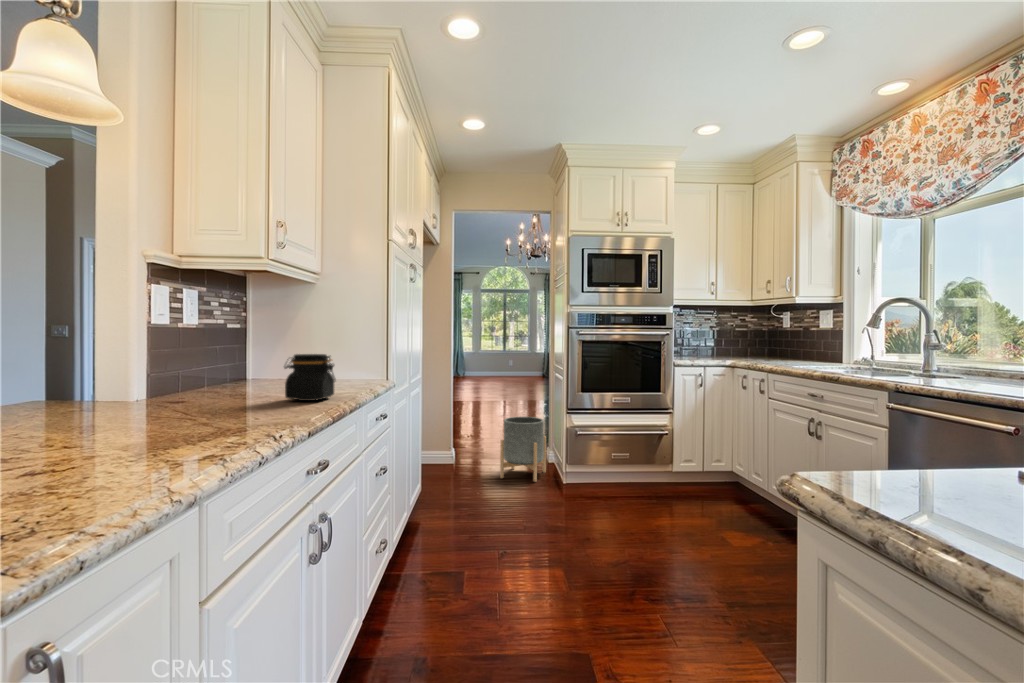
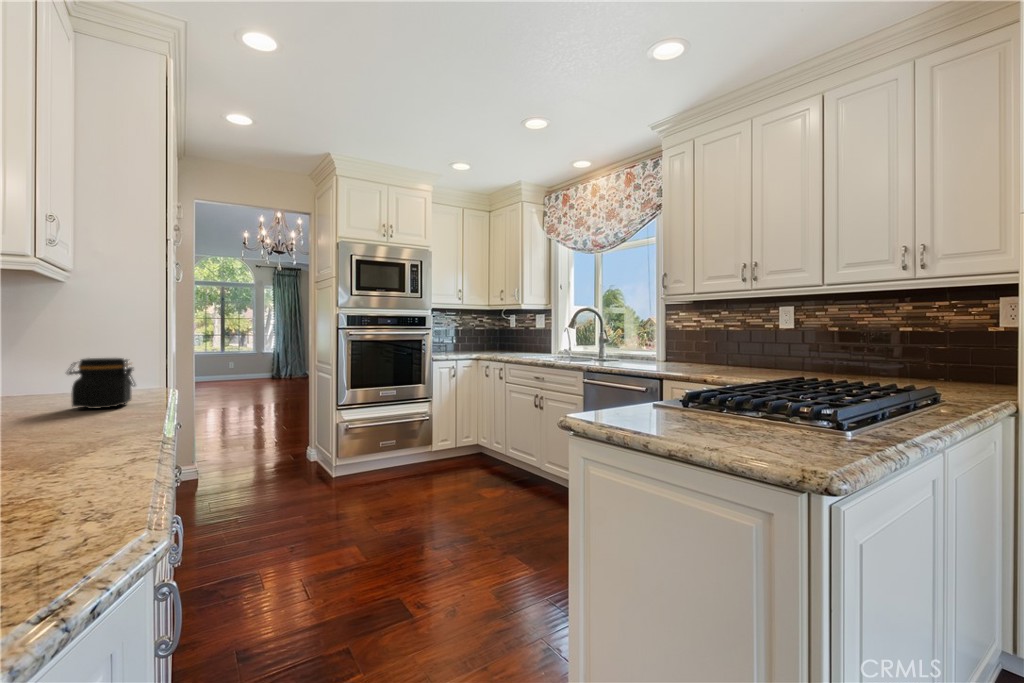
planter: present [500,417,546,482] -> none [267,415,314,478]

